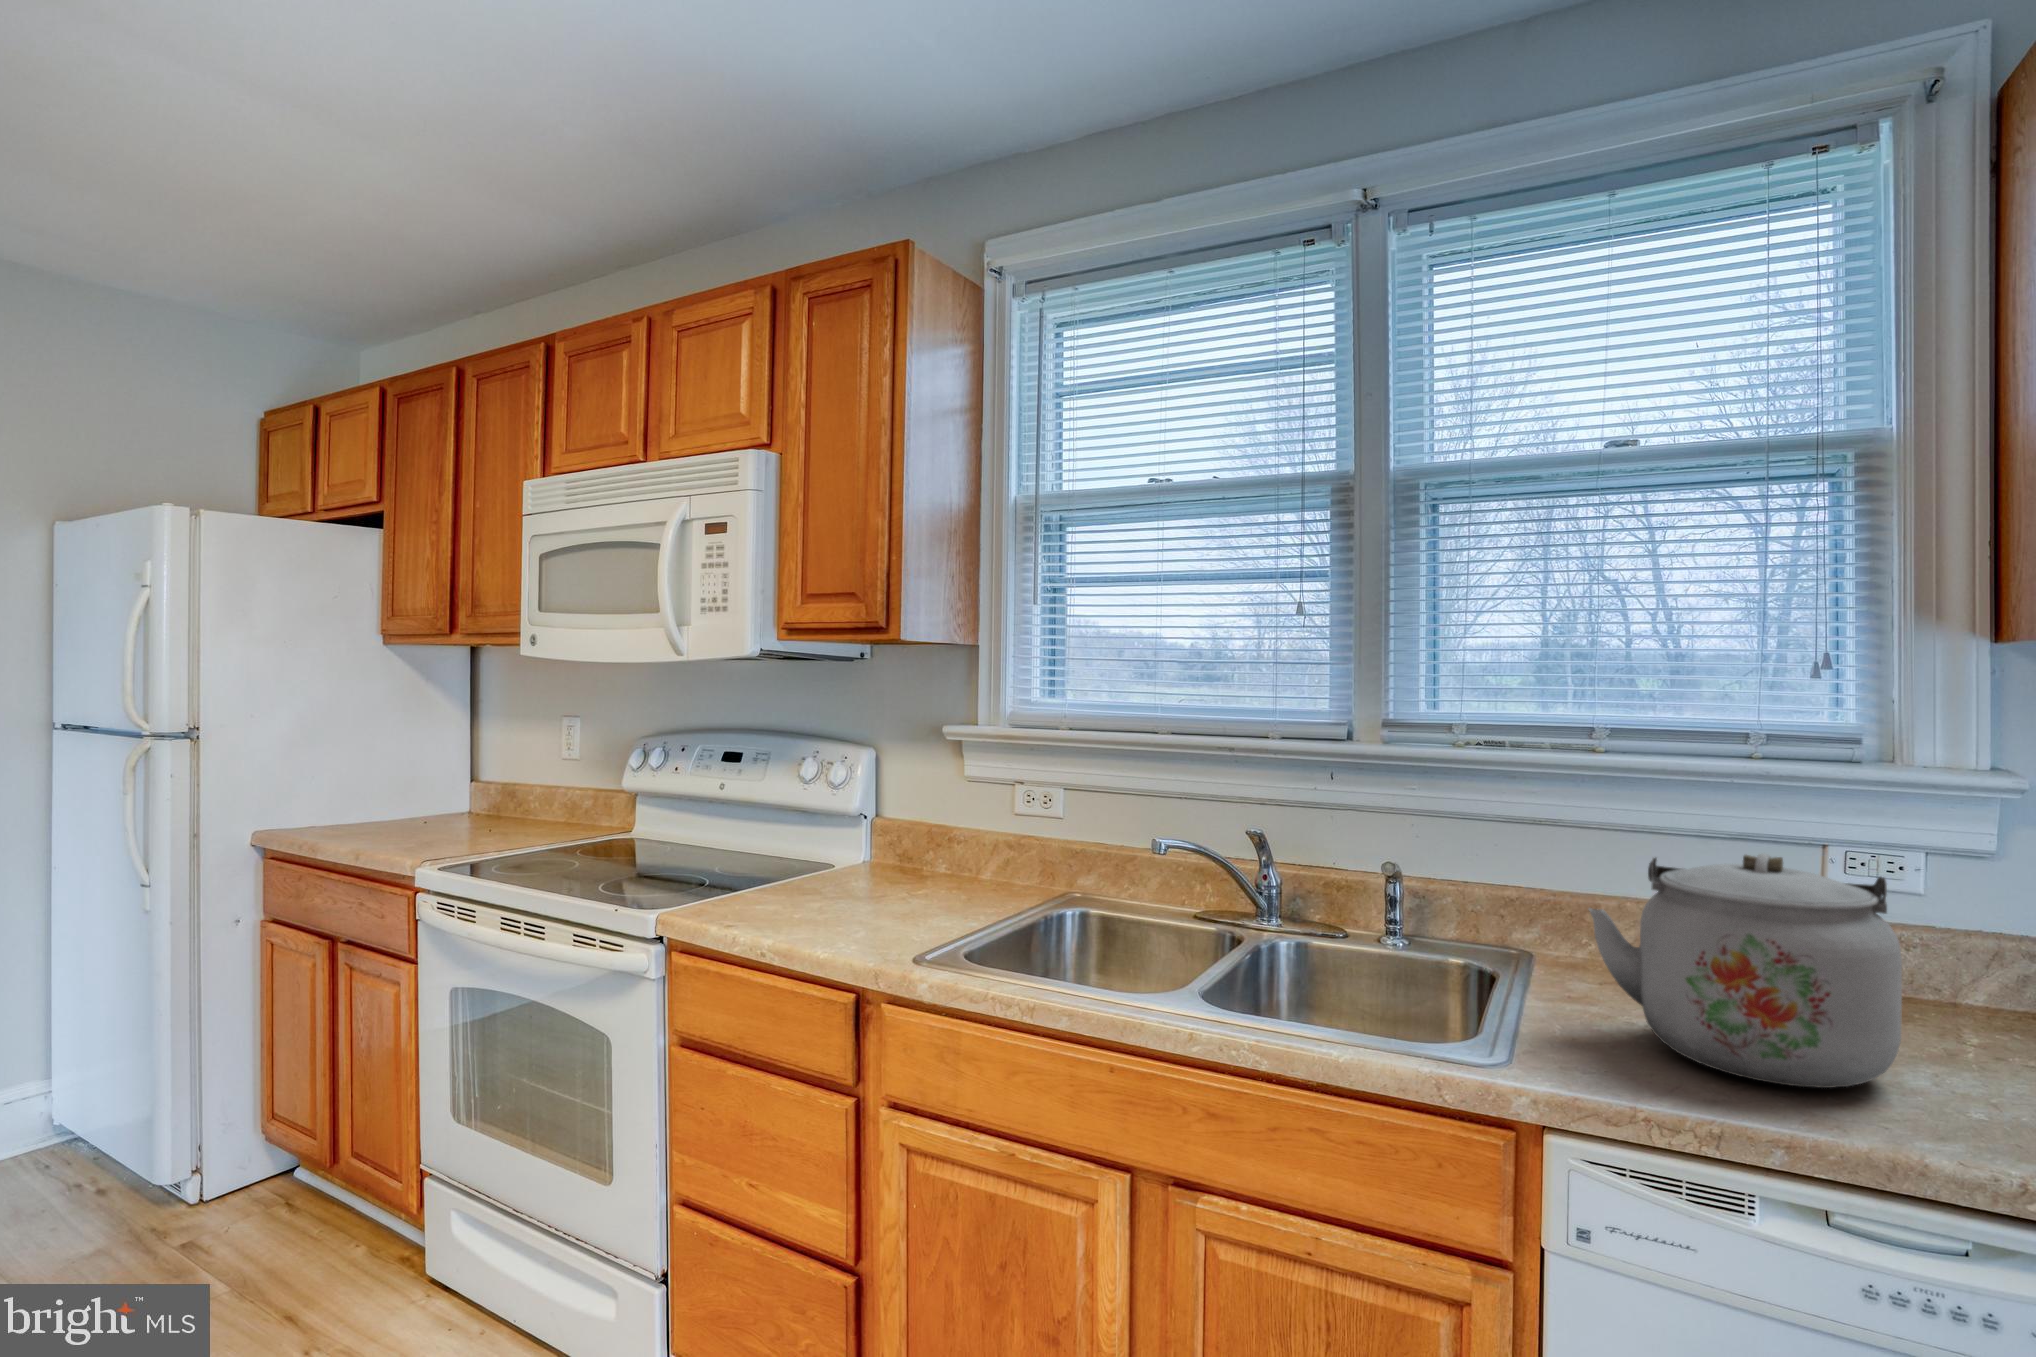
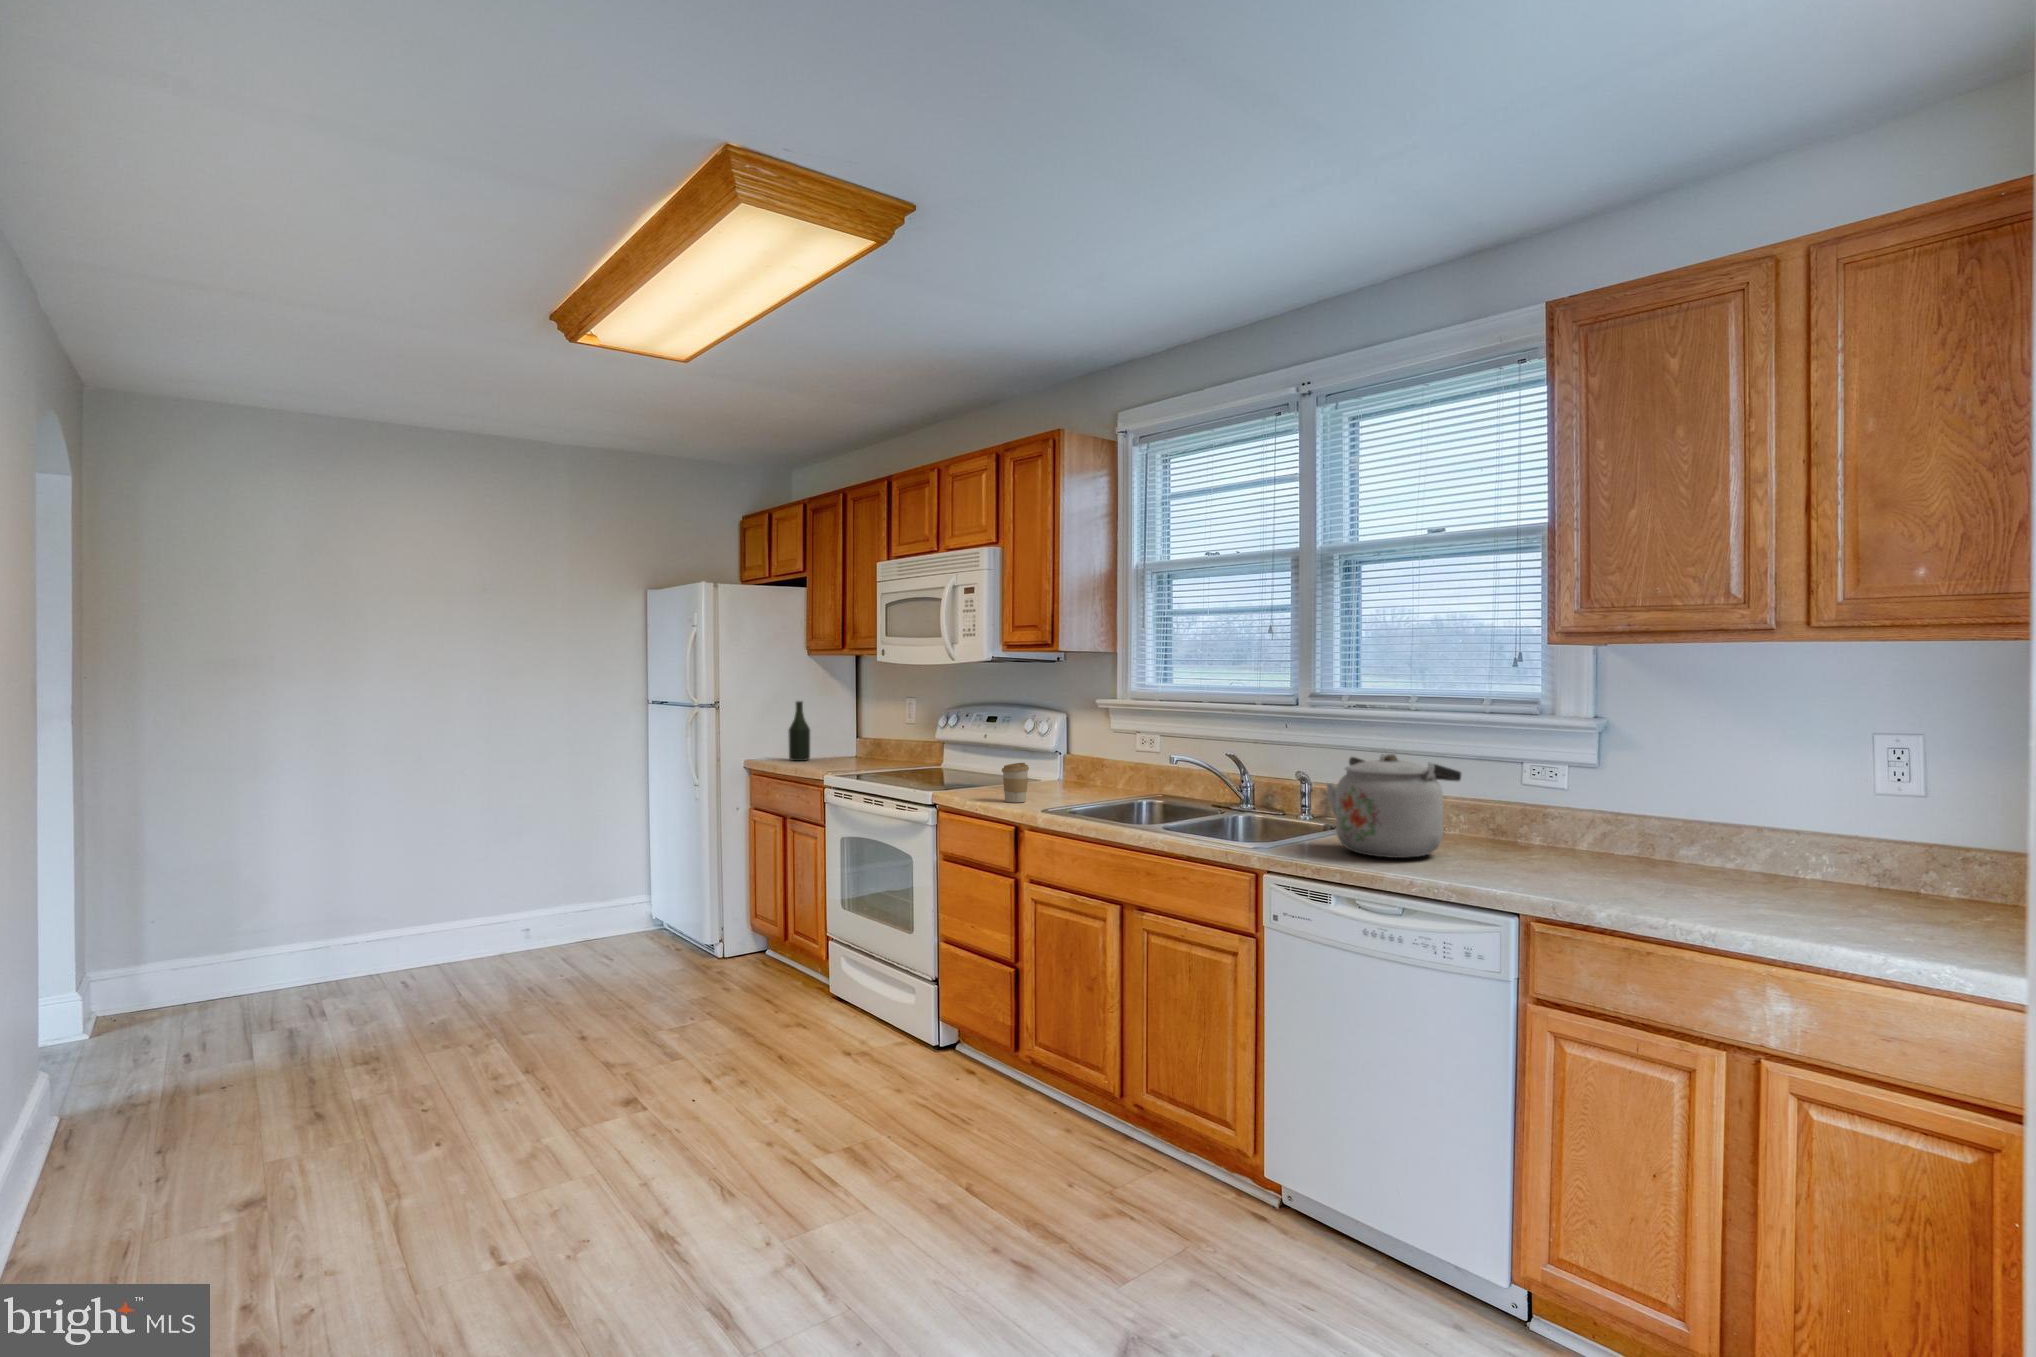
bottle: none [343,725,387,829] -> present [788,701,810,761]
coffee cup: none [810,851,864,931] -> present [1002,763,1029,802]

